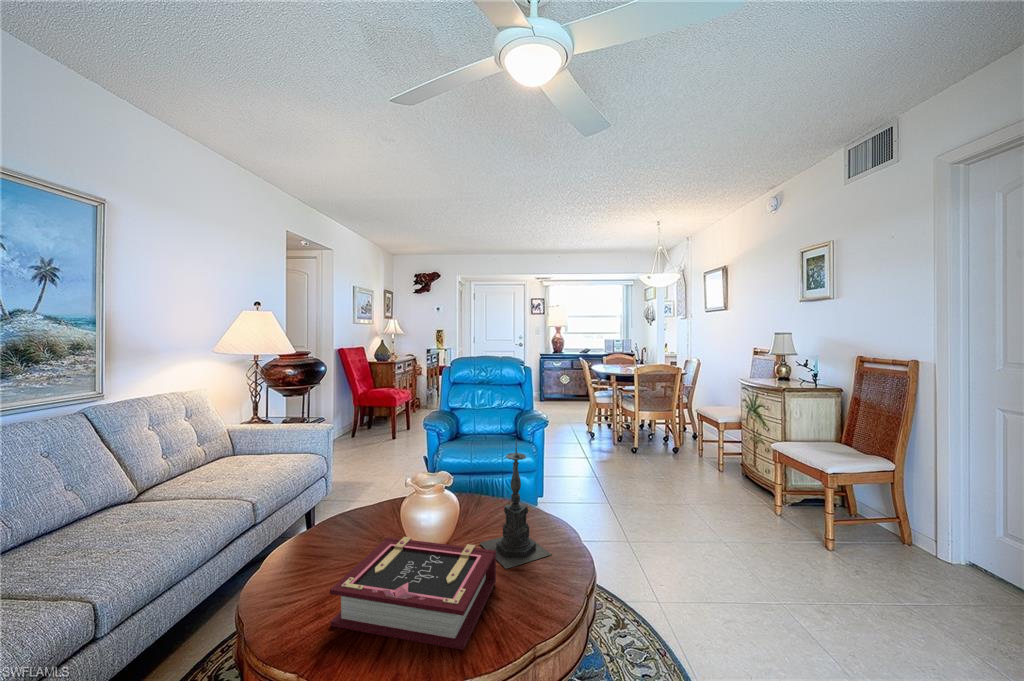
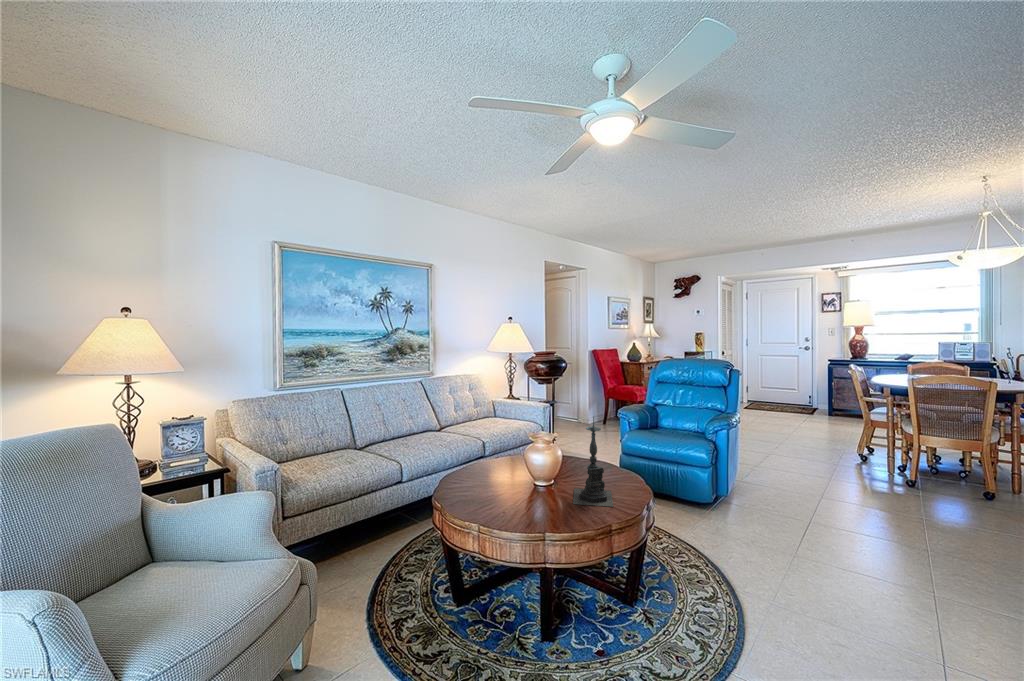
book: present [330,537,496,650] -> none [461,465,557,524]

